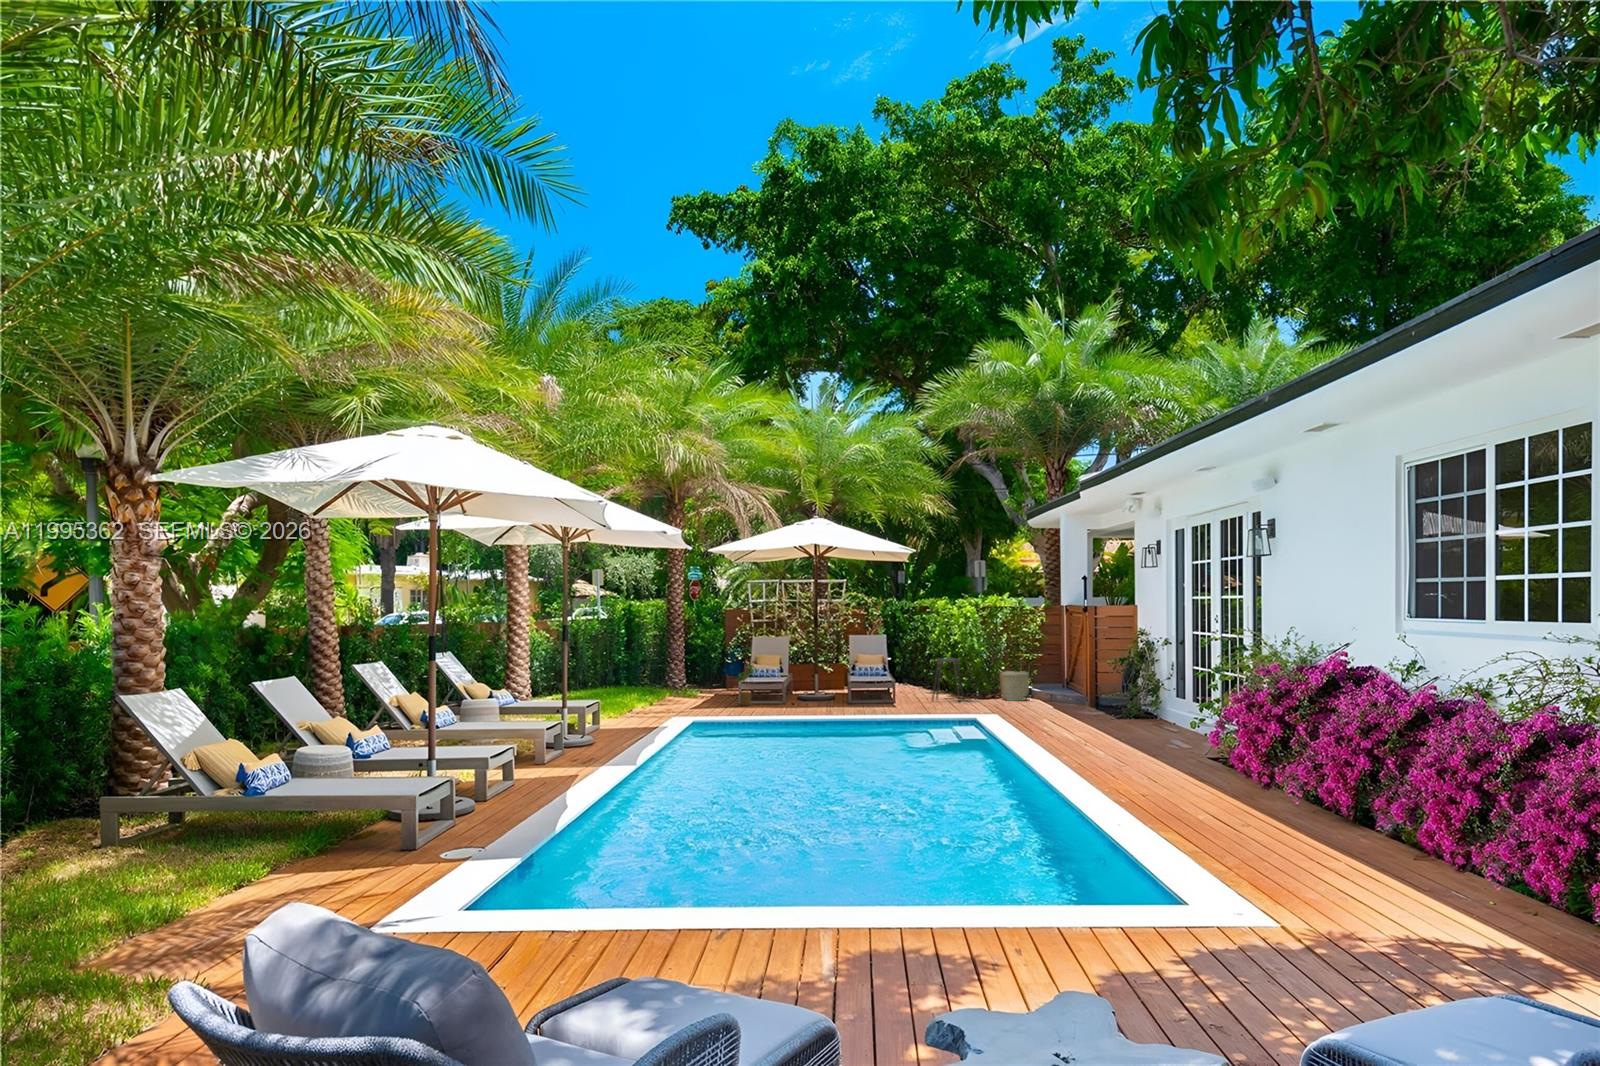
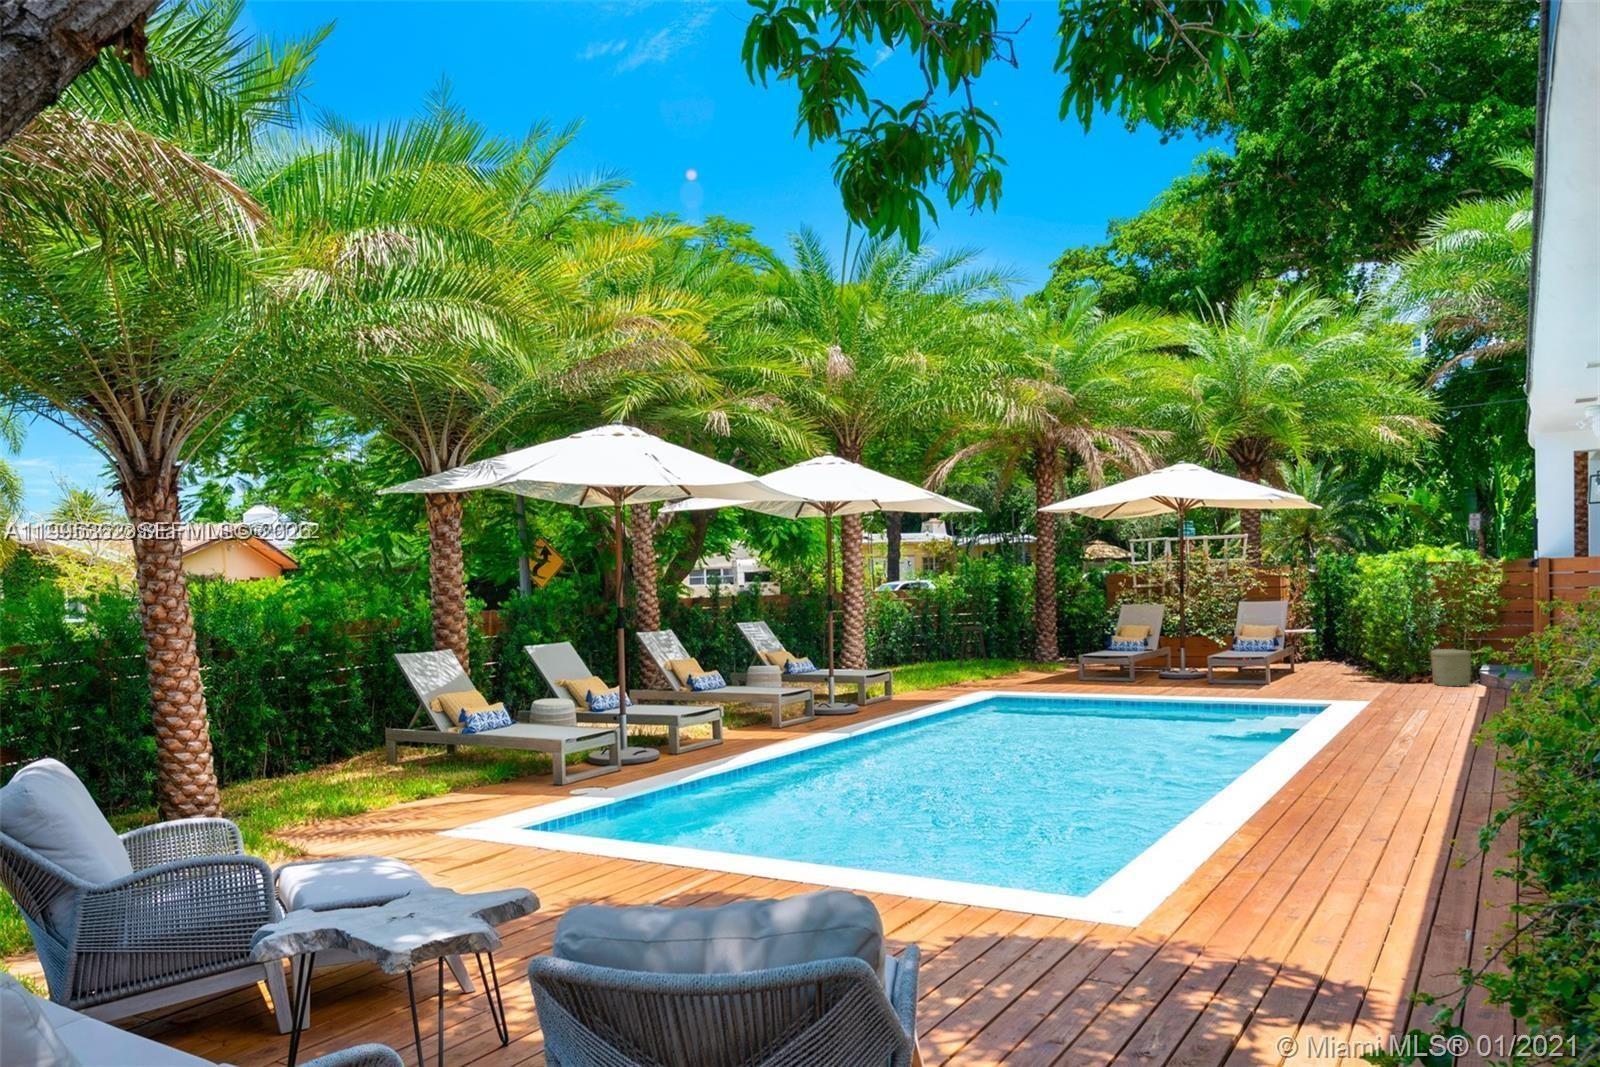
stool: present [932,658,964,702] -> present [959,627,988,668]
house plant: present [737,666,755,706] -> none [1097,638,1122,681]

